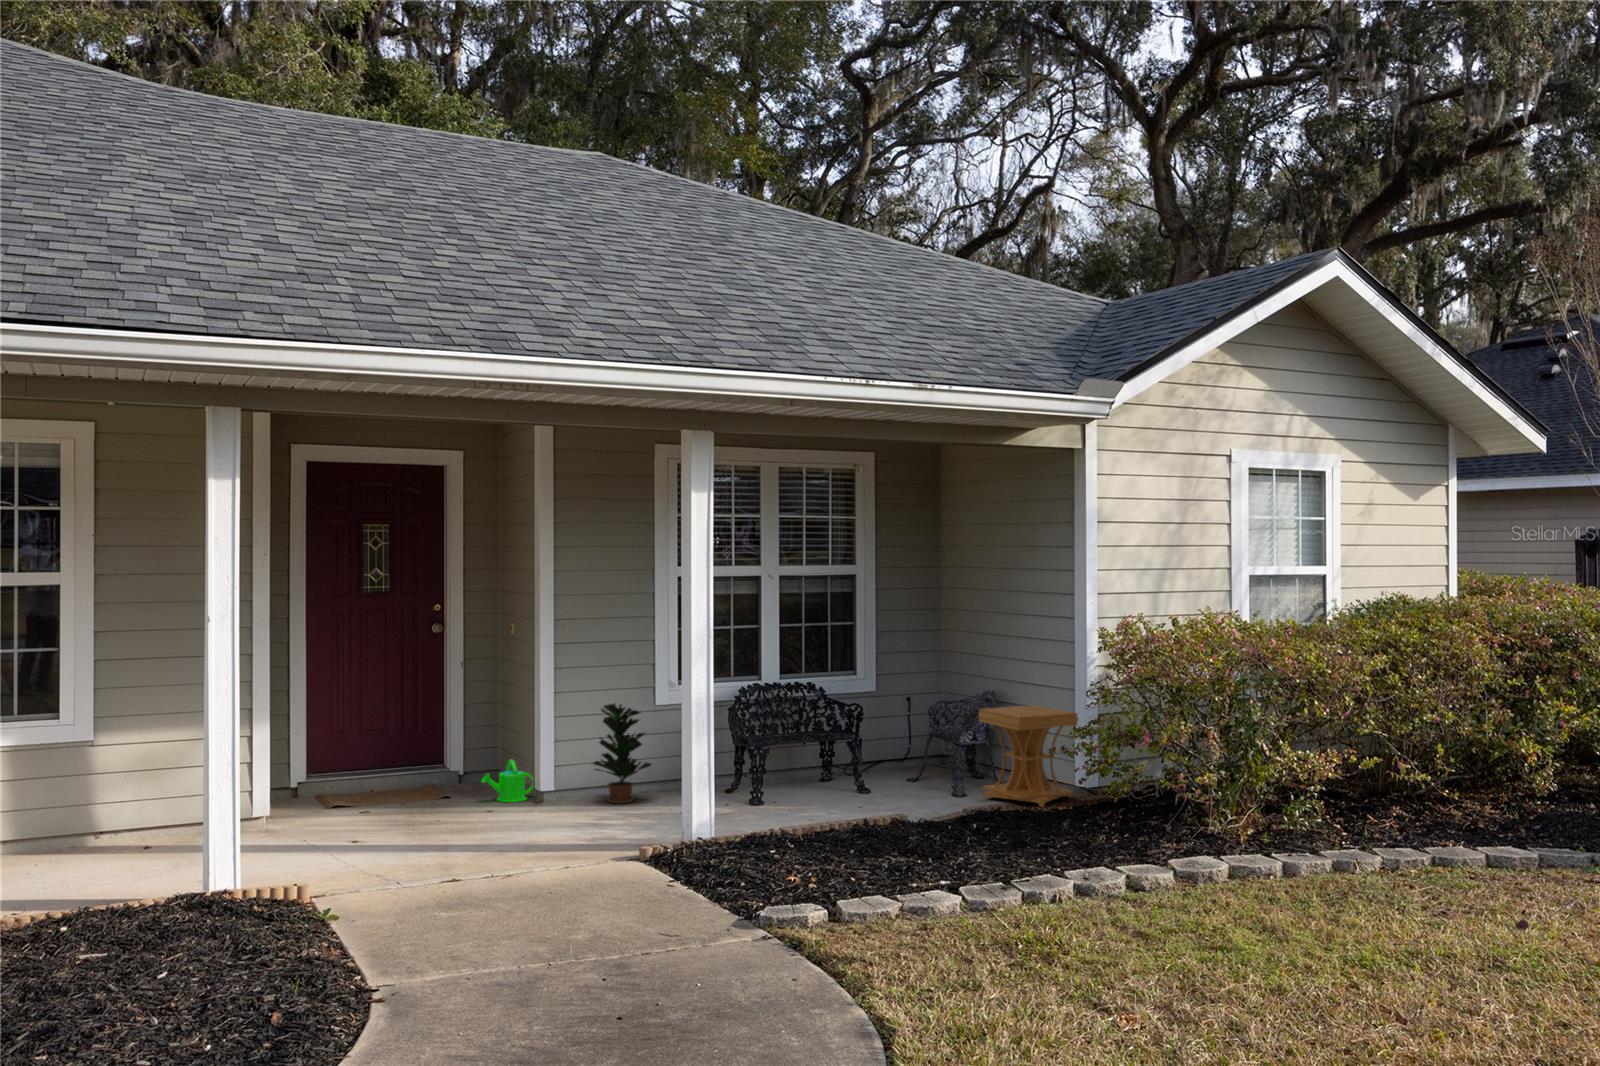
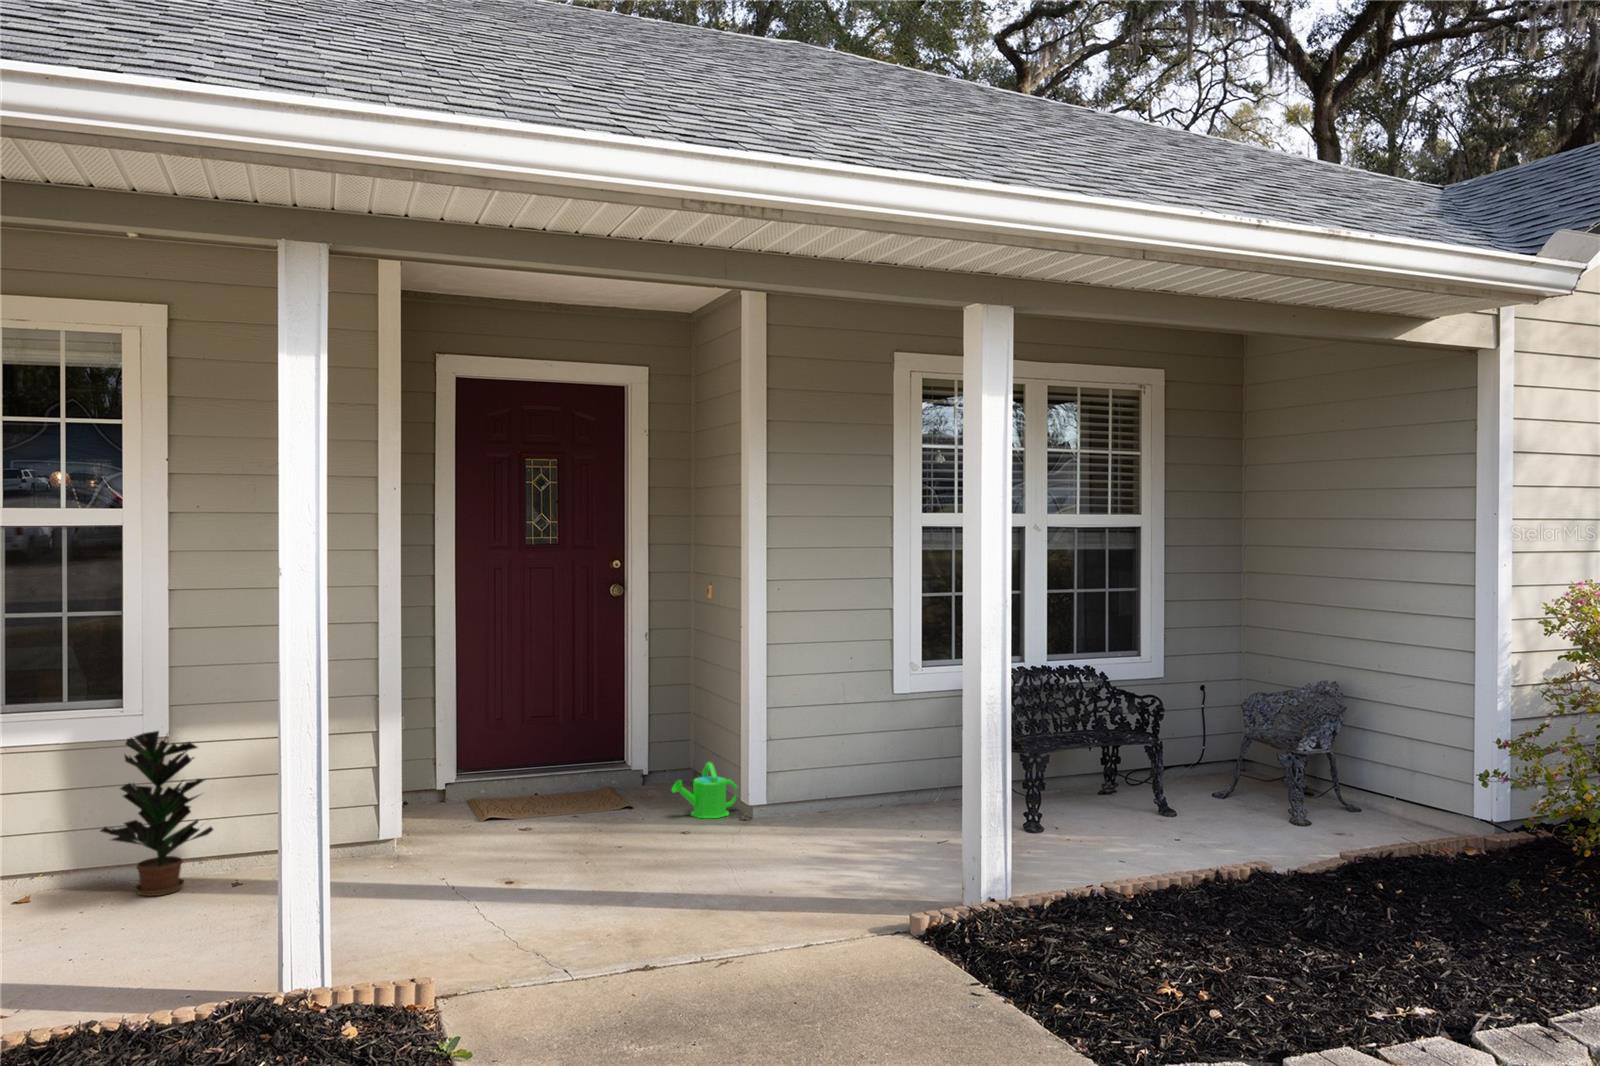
potted plant: present [593,703,651,804] -> present [101,731,213,896]
side table: present [978,705,1078,807] -> none [1335,702,1491,849]

